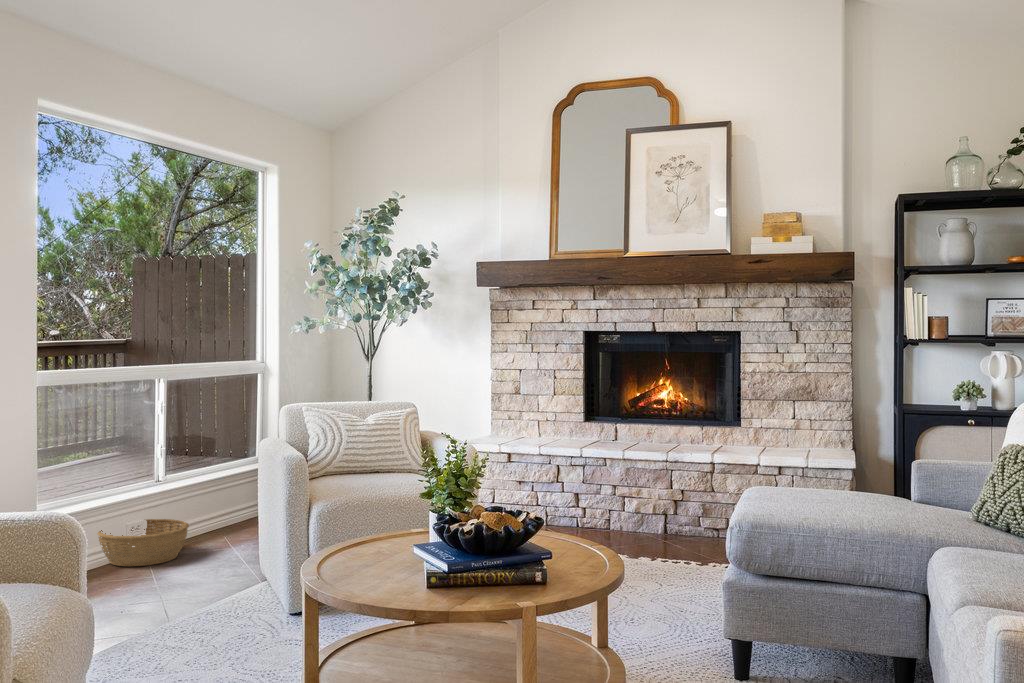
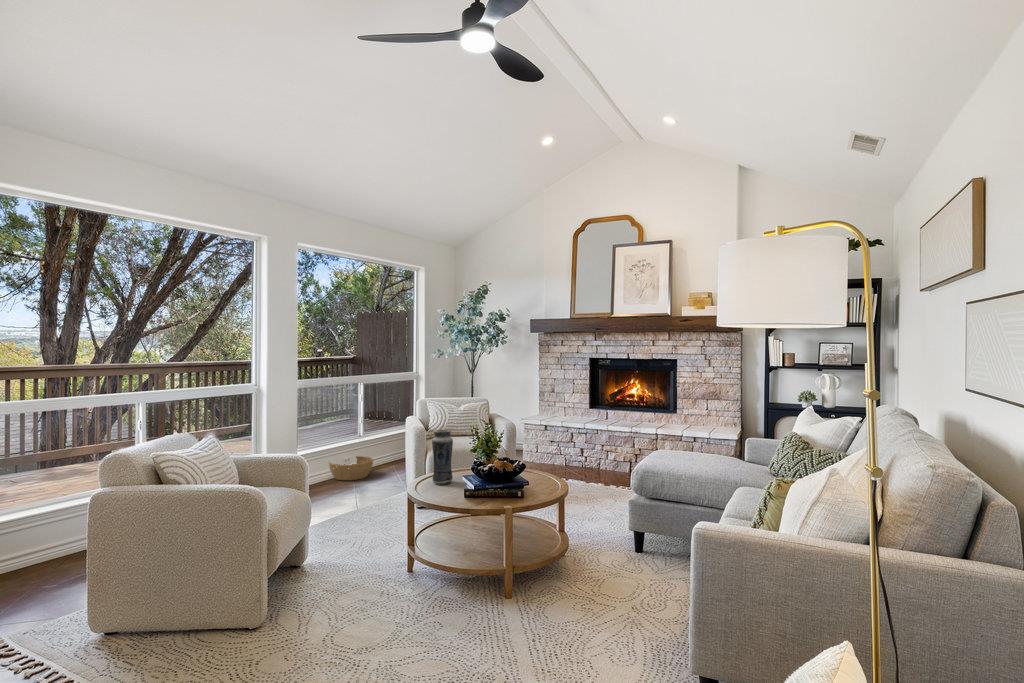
vase: none [344,455,387,566] -> present [432,430,453,485]

